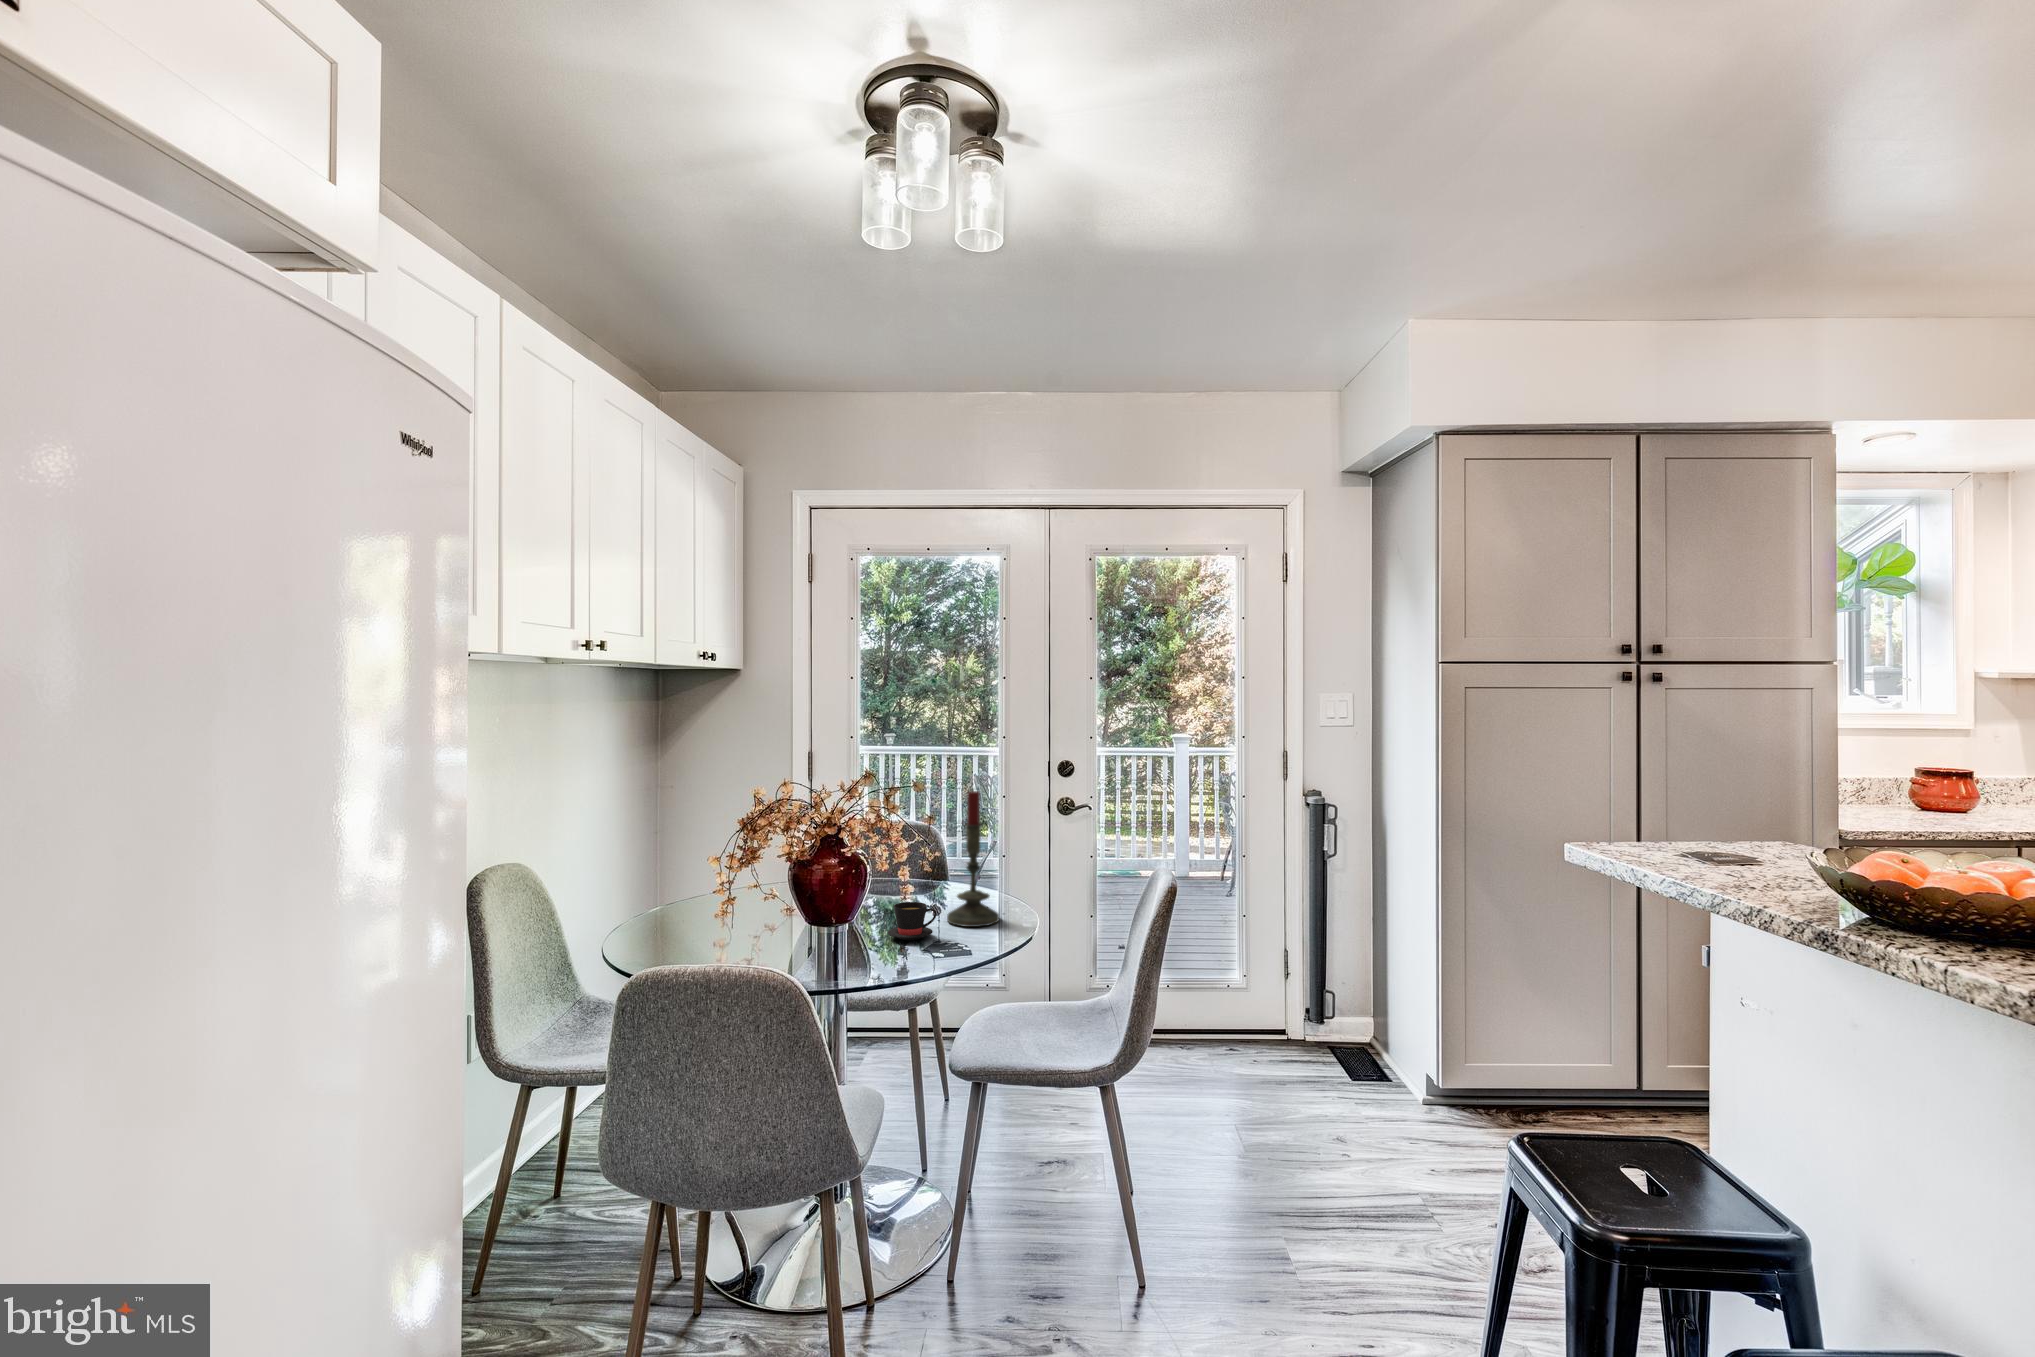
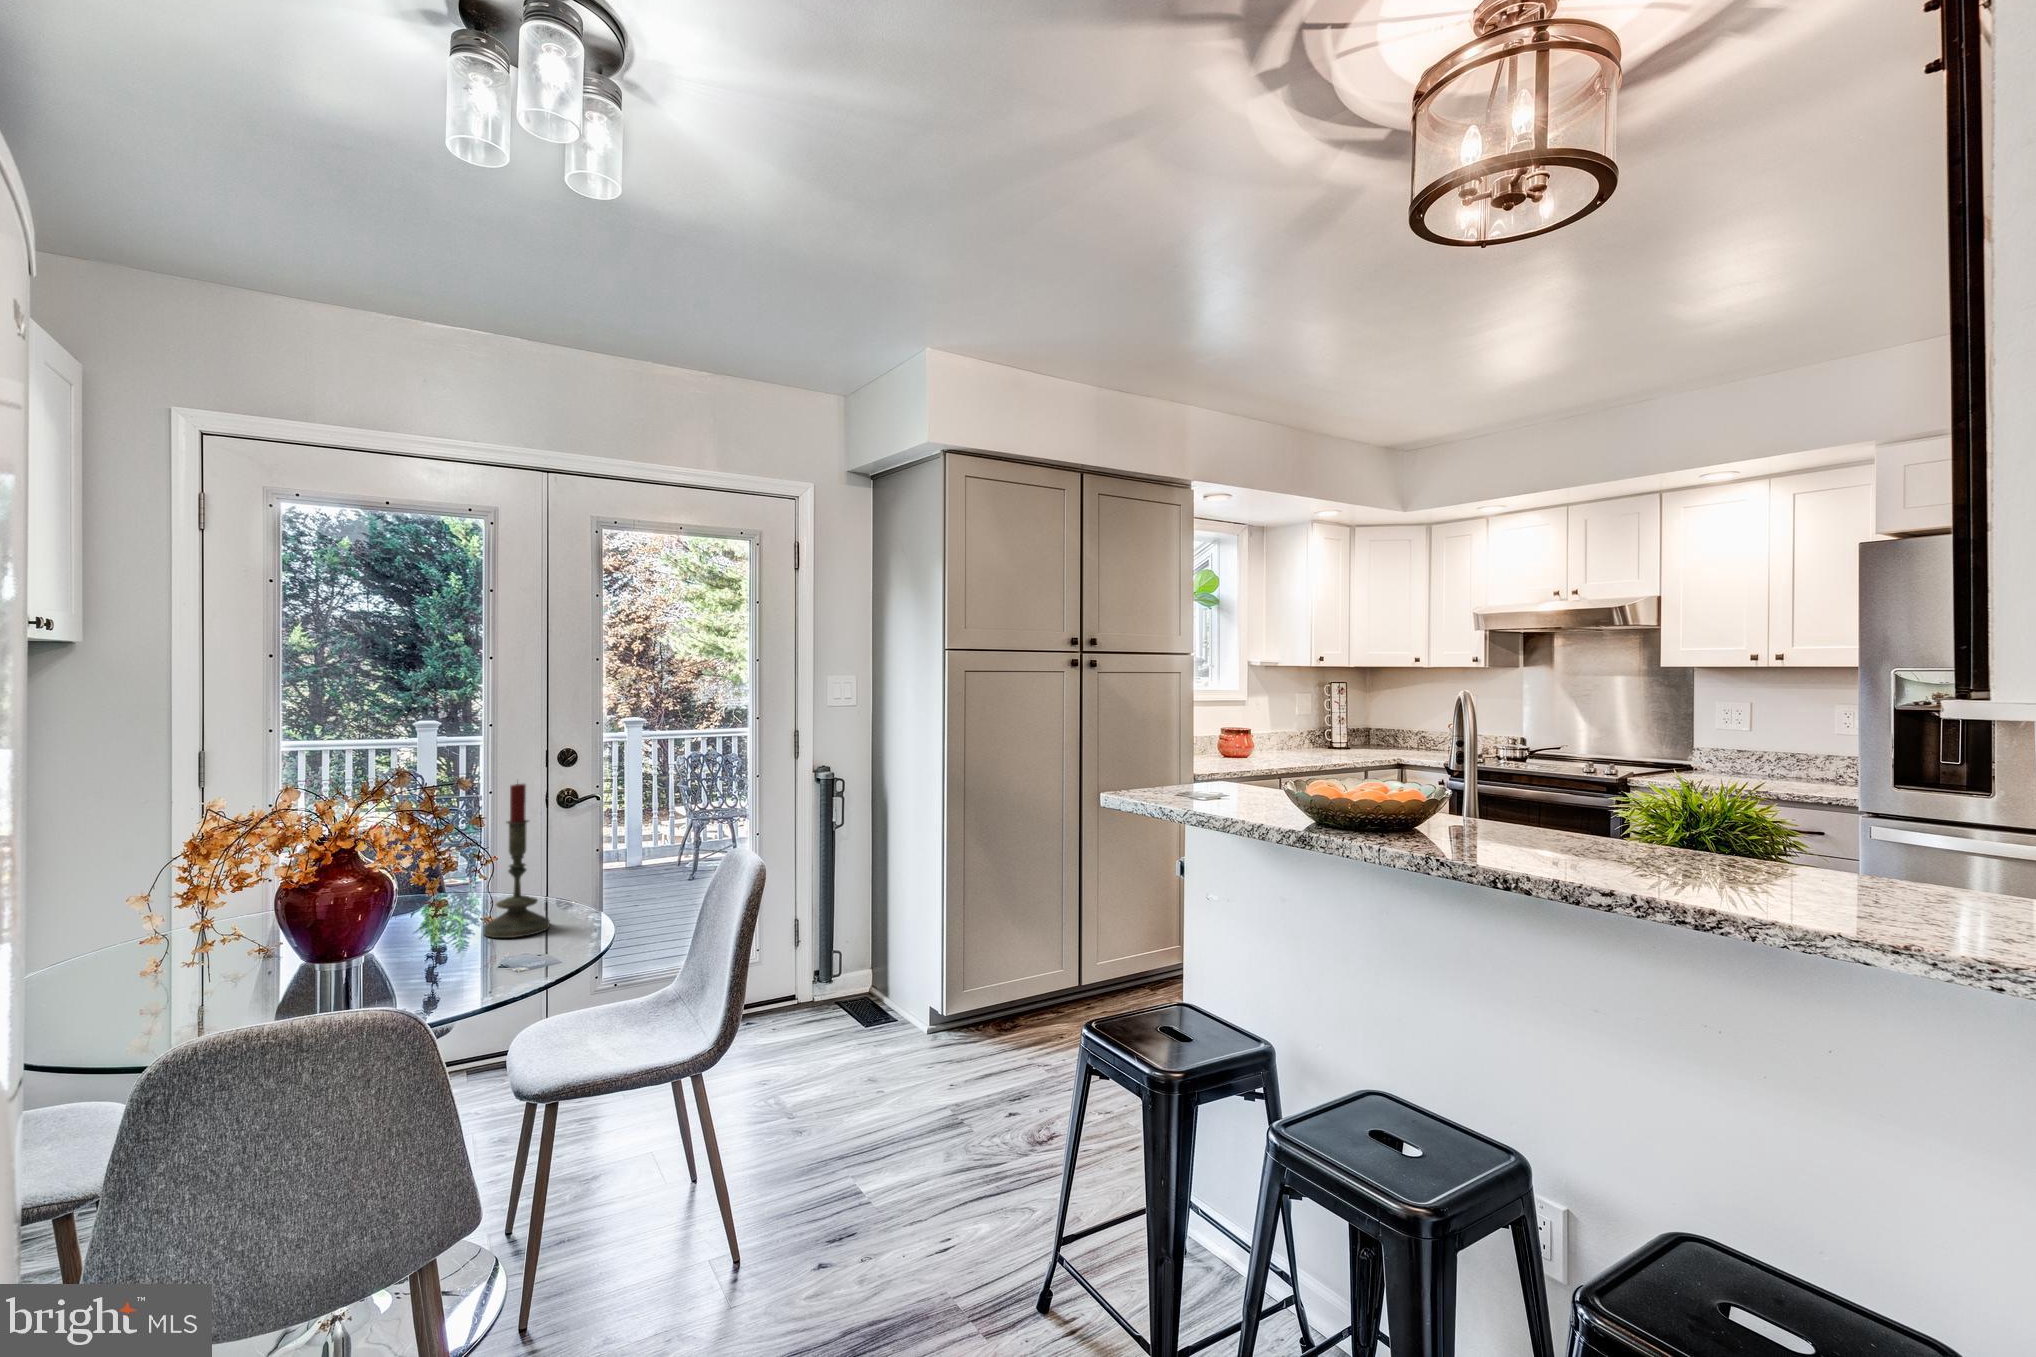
teacup: present [888,902,936,940] -> none [415,917,482,964]

